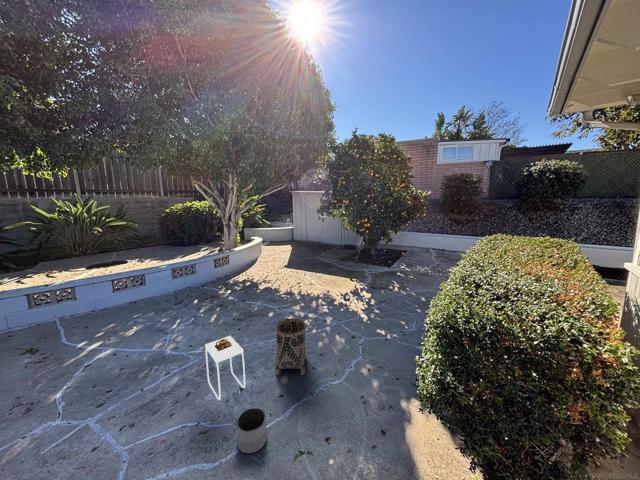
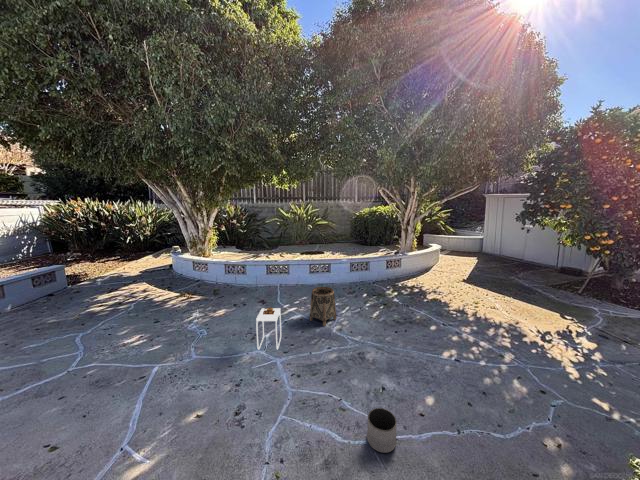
basket: present [275,318,306,375] -> present [310,287,336,326]
side table: present [205,336,245,400] -> present [256,308,281,350]

